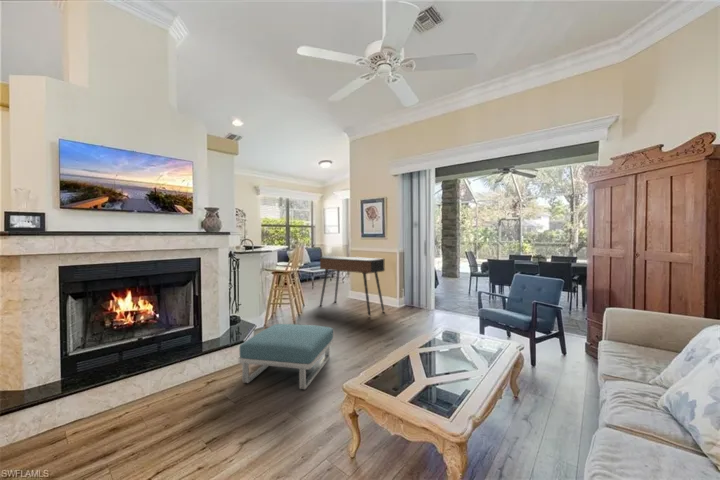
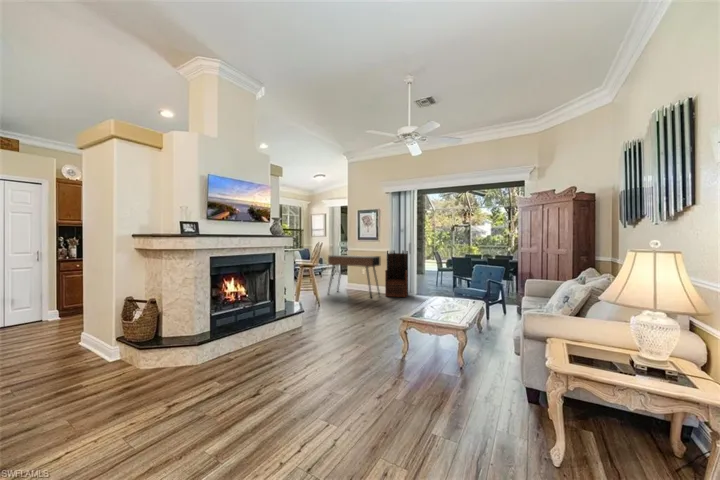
armchair: none [391,251,422,315] -> present [385,251,408,297]
footstool: present [239,324,334,389] -> none [312,300,364,336]

